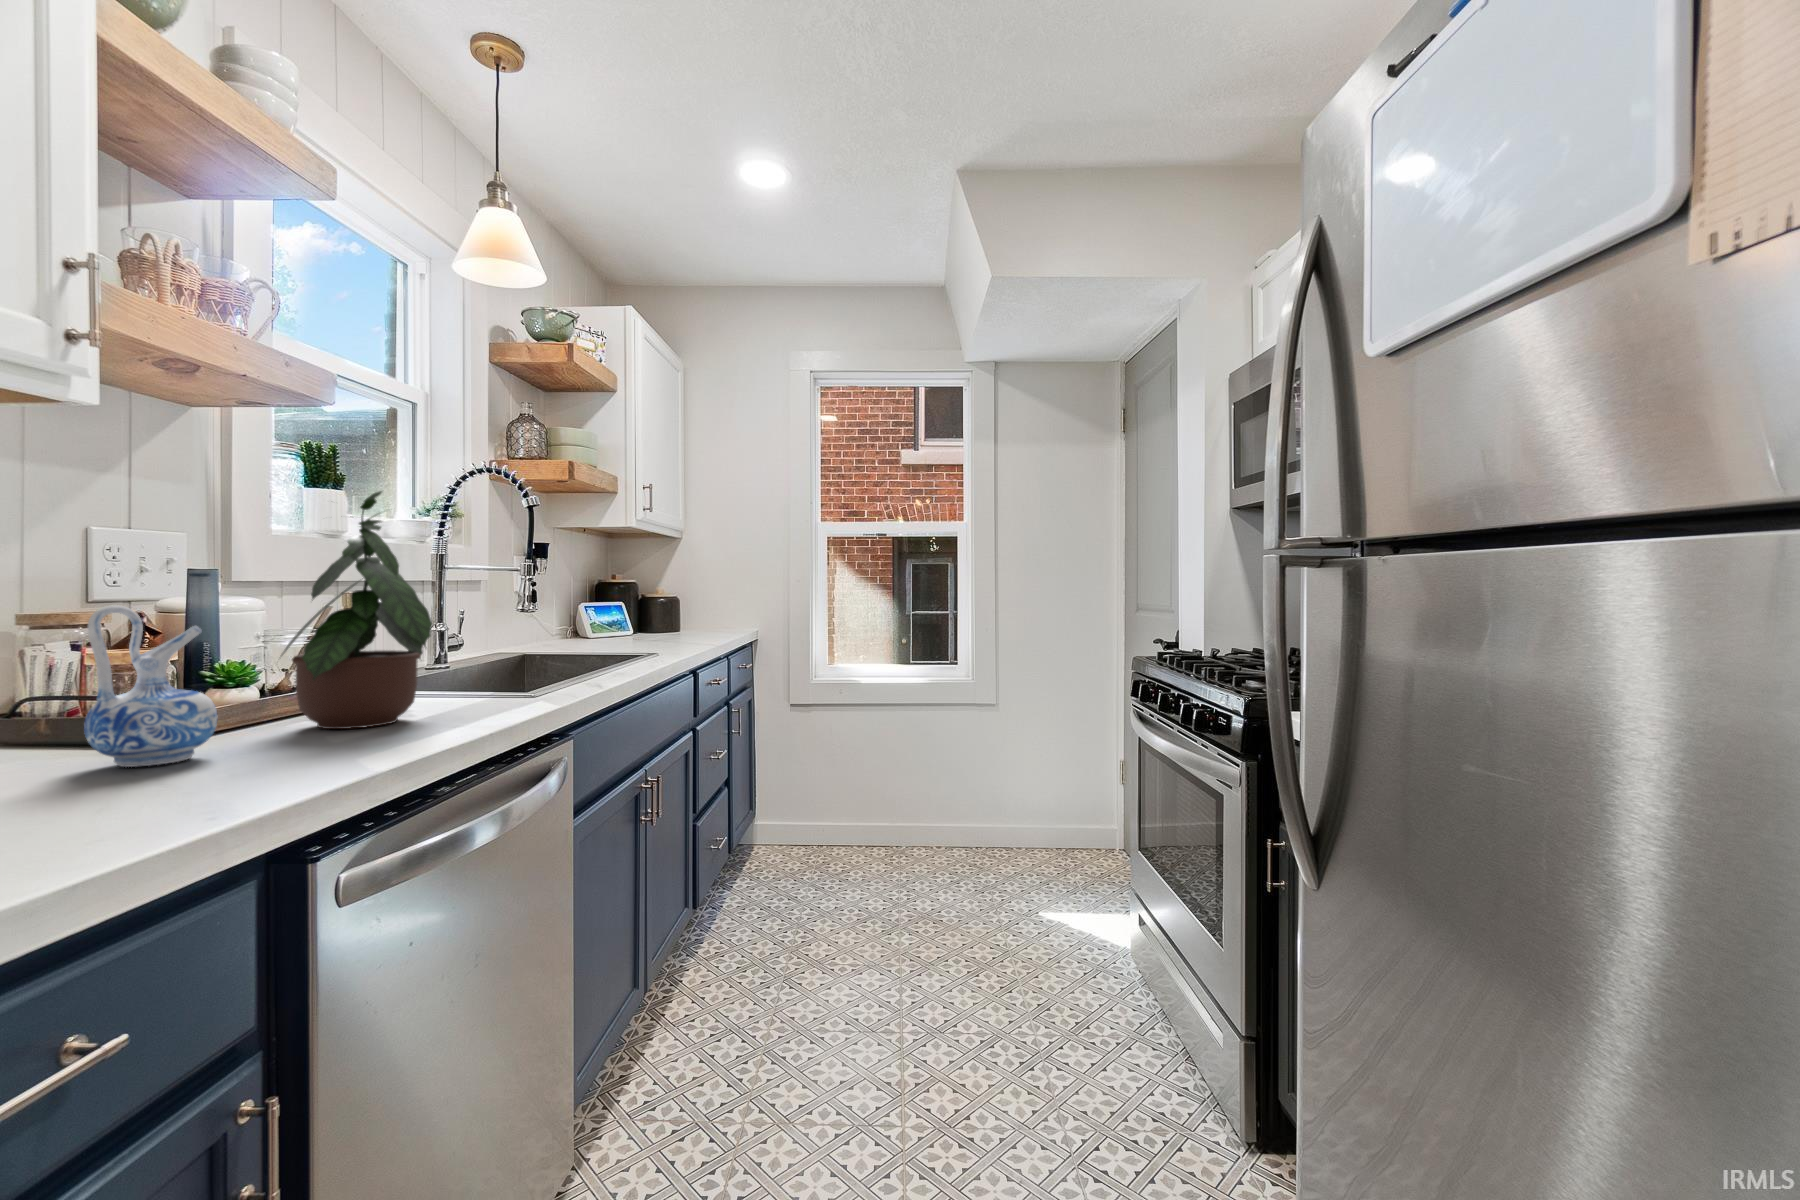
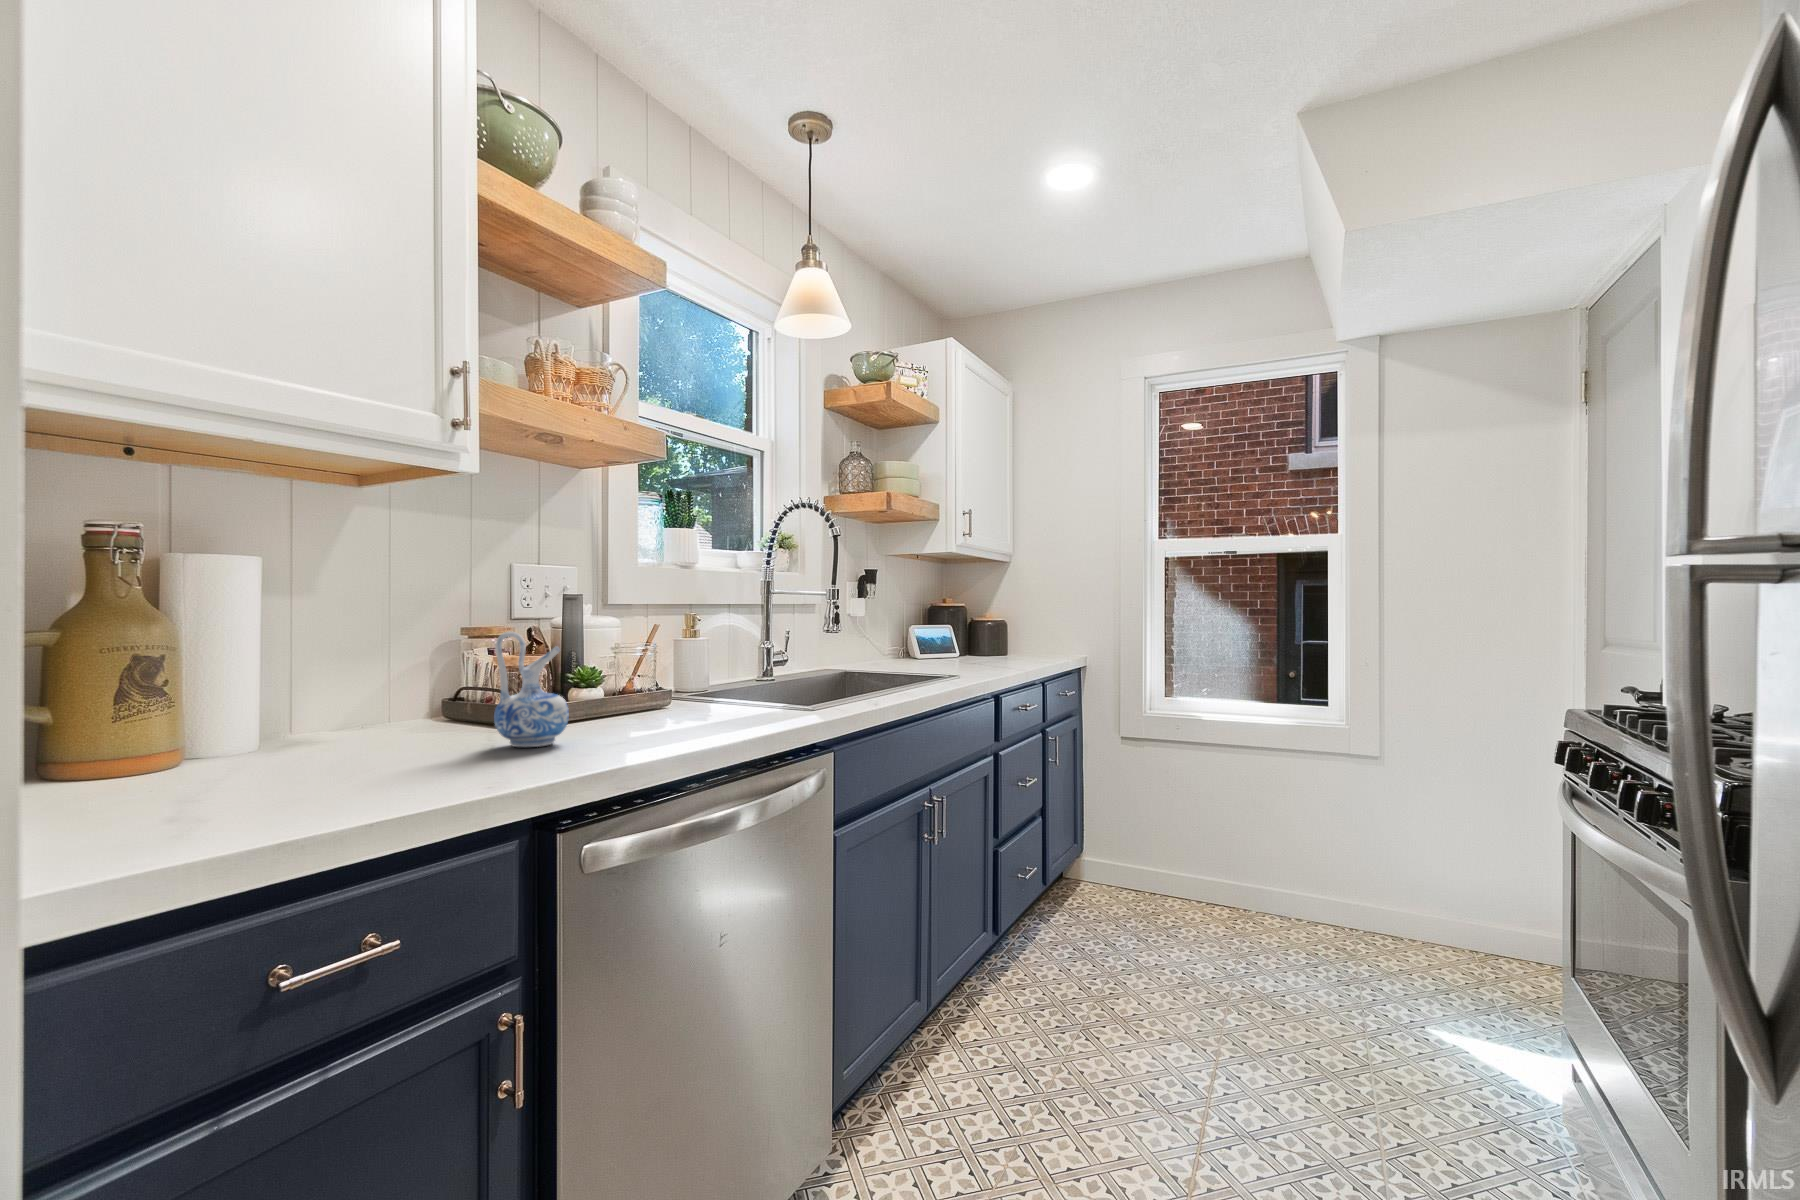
potted plant: present [281,491,432,729] -> none [611,535,732,730]

